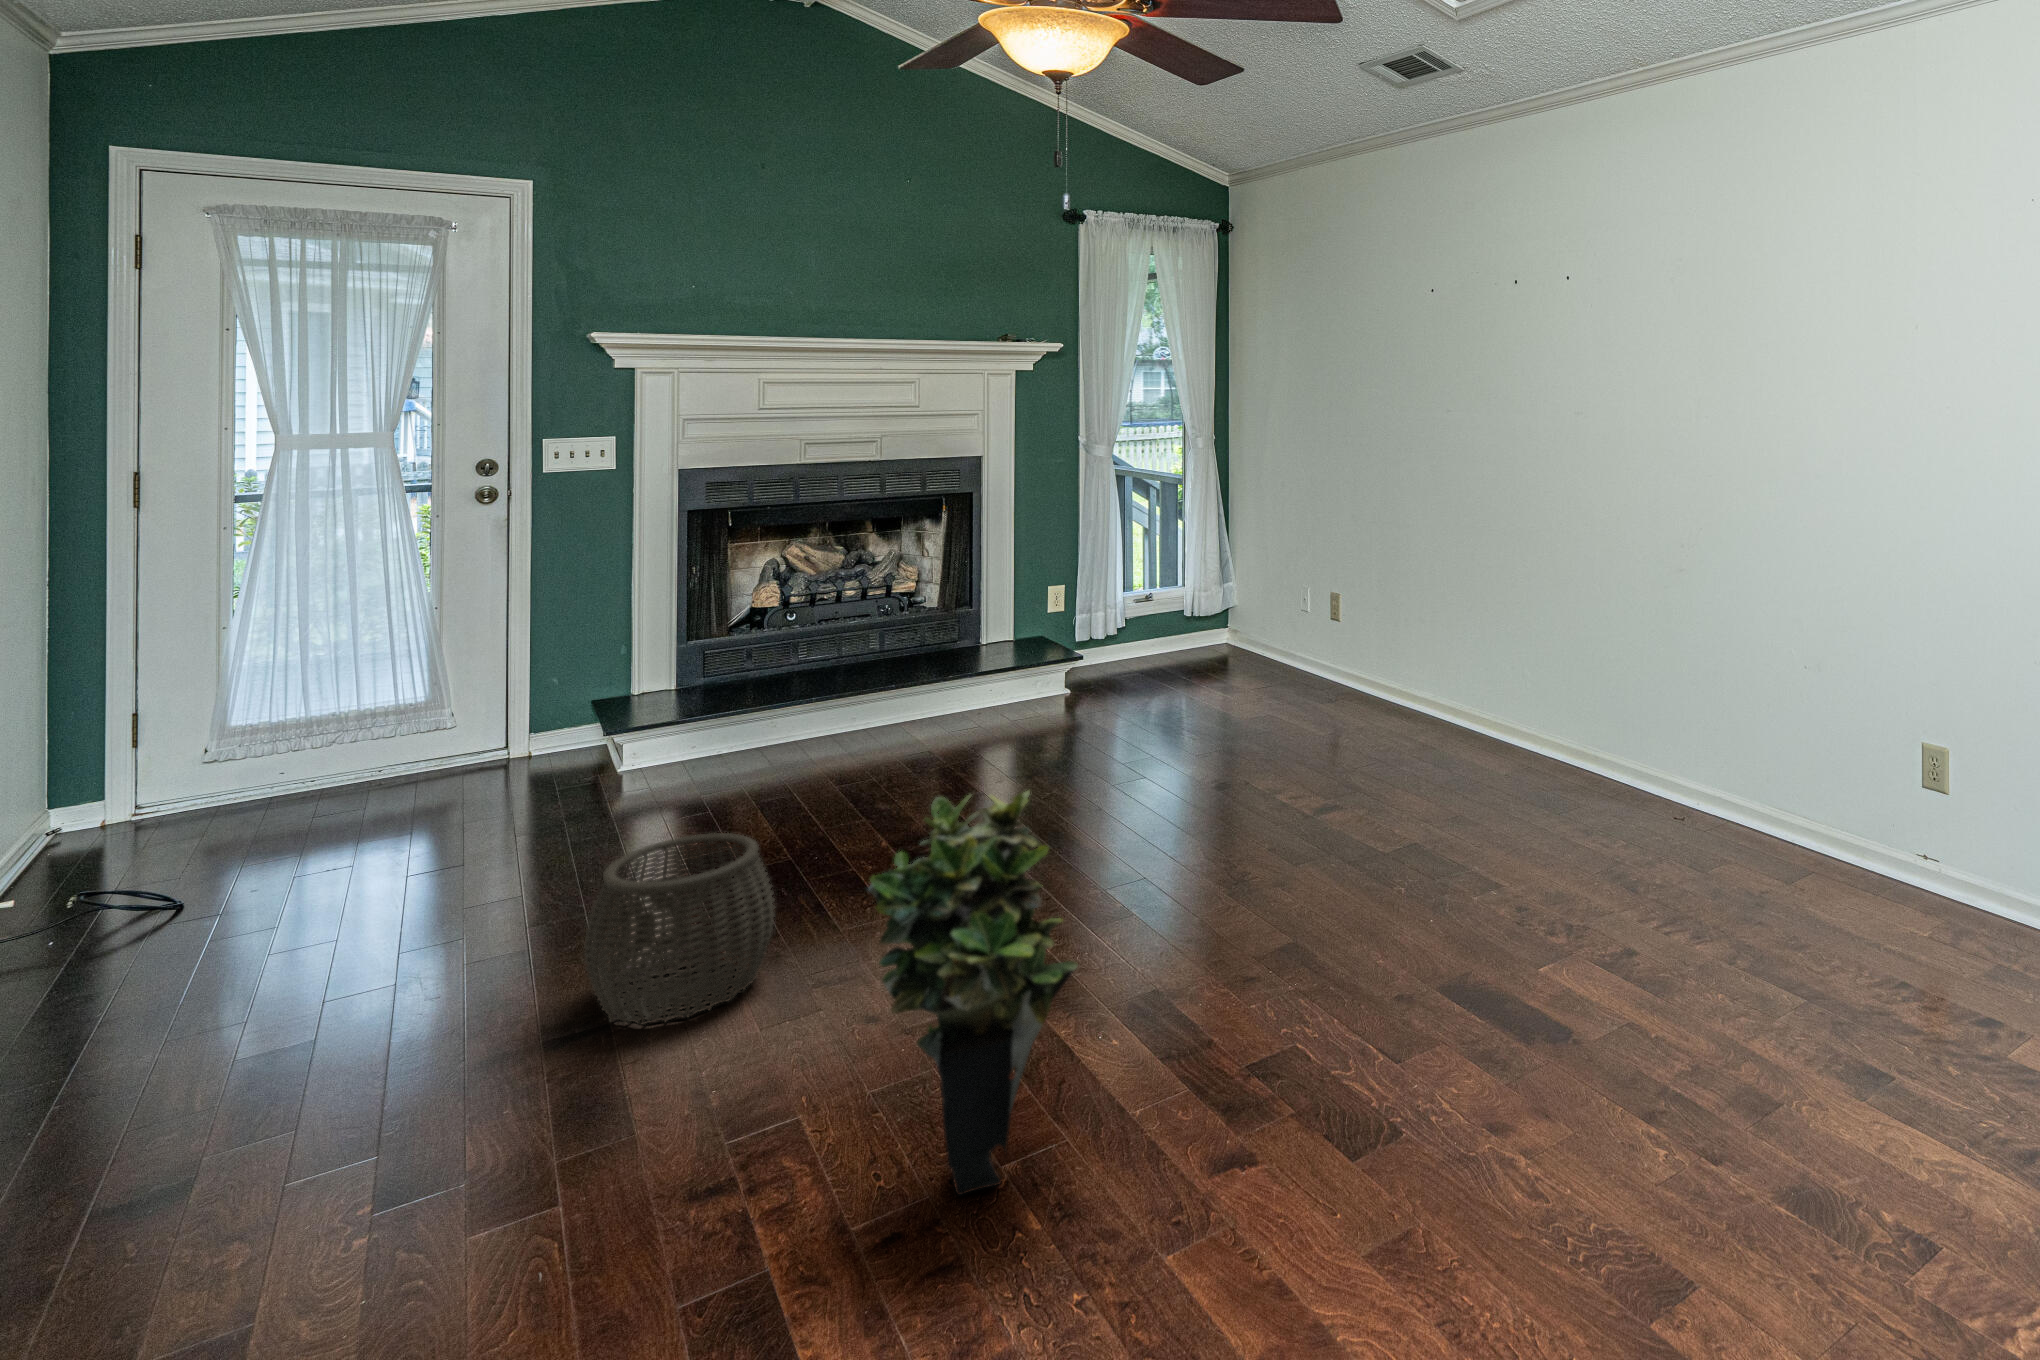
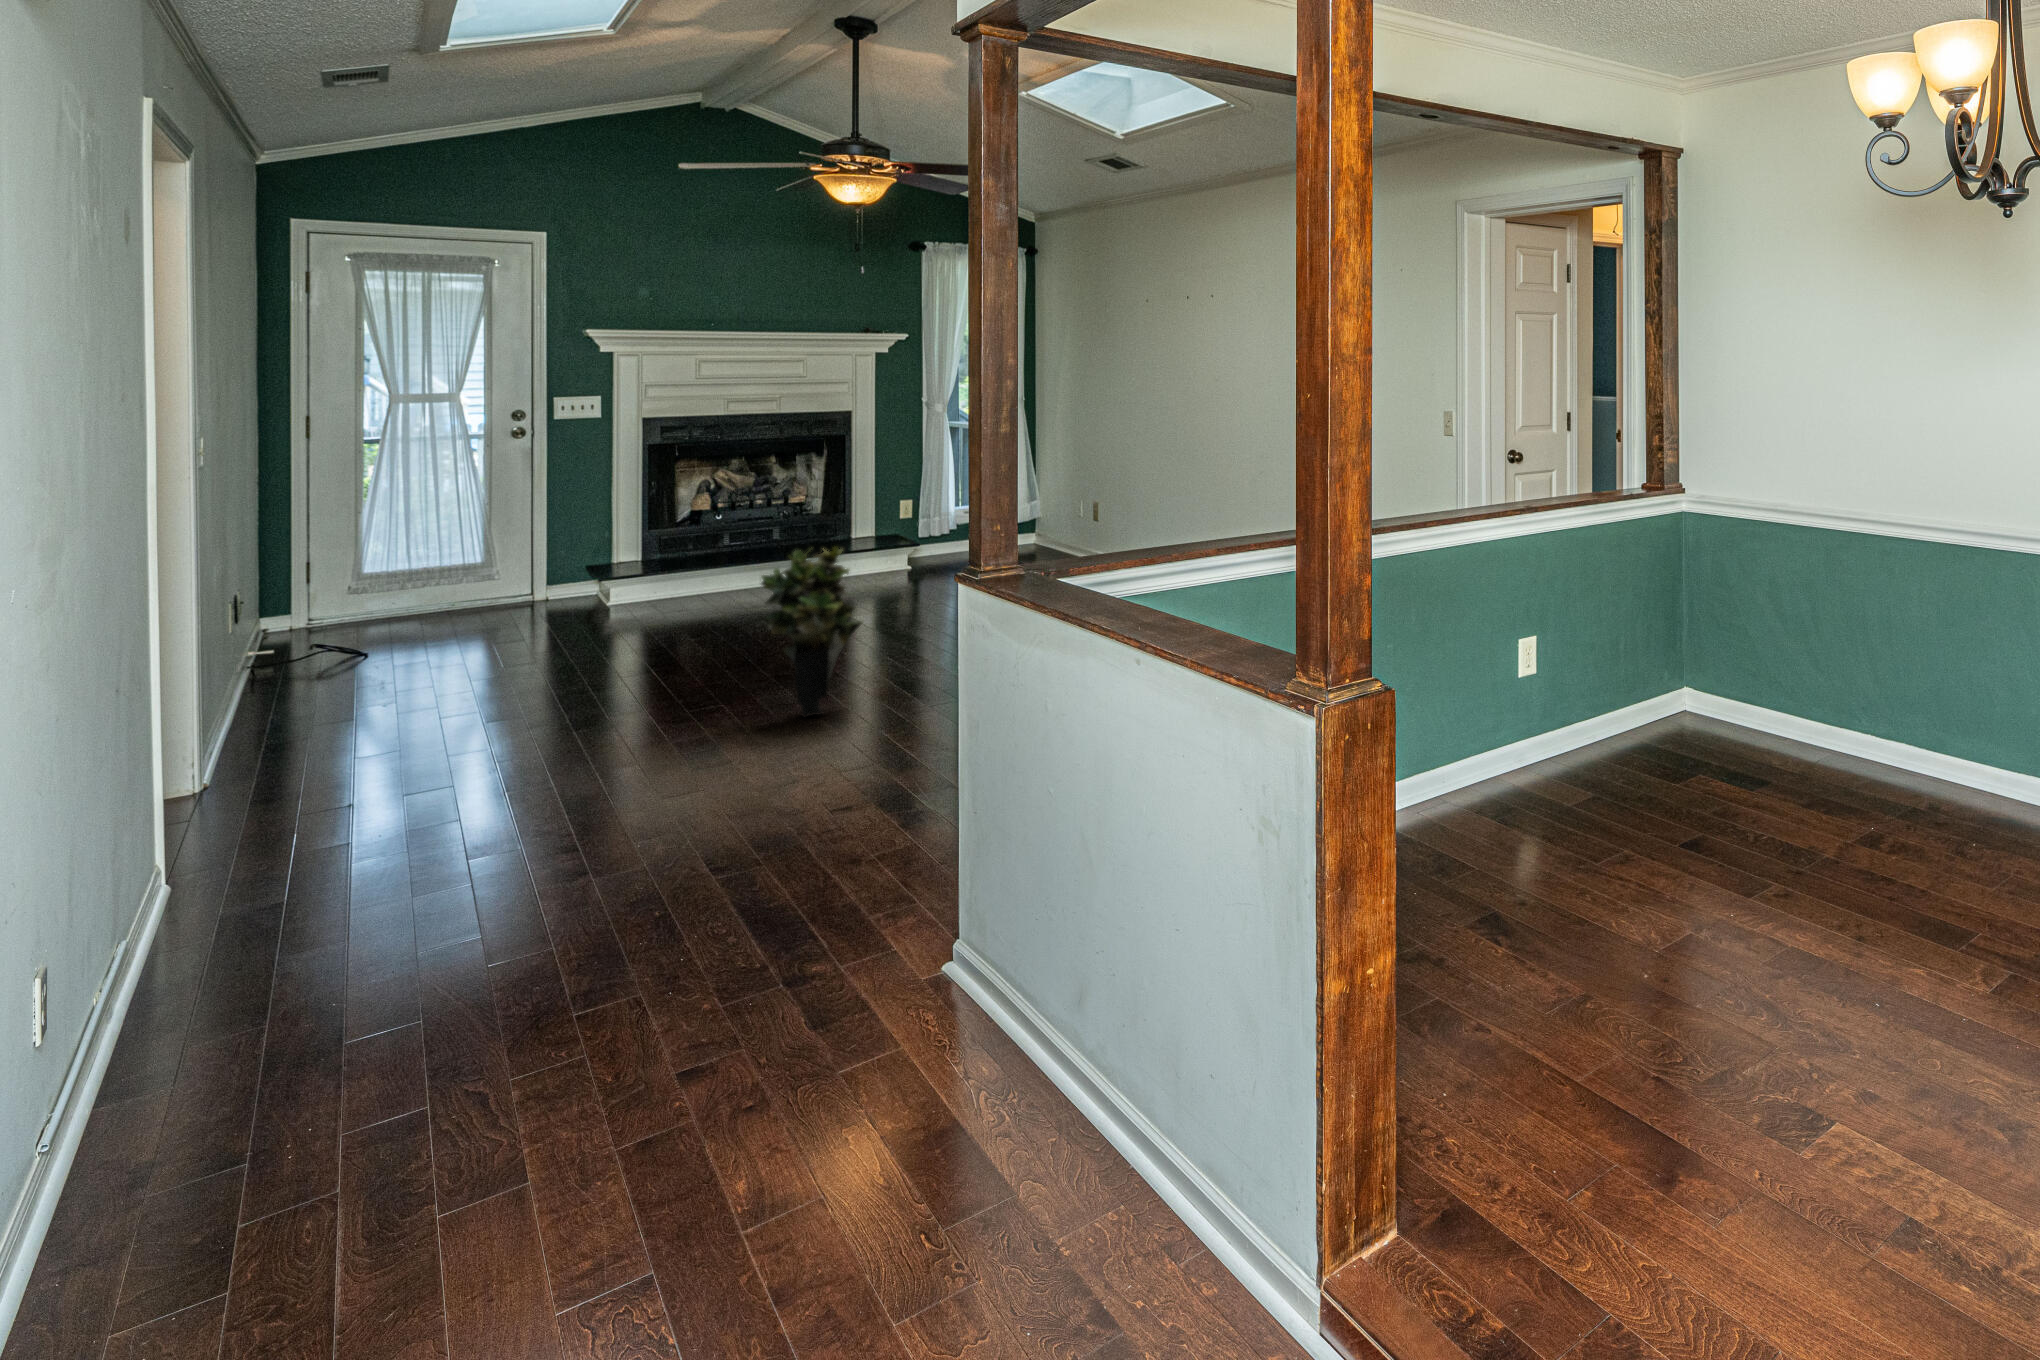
woven basket: present [584,833,776,1025] -> none [612,596,714,682]

